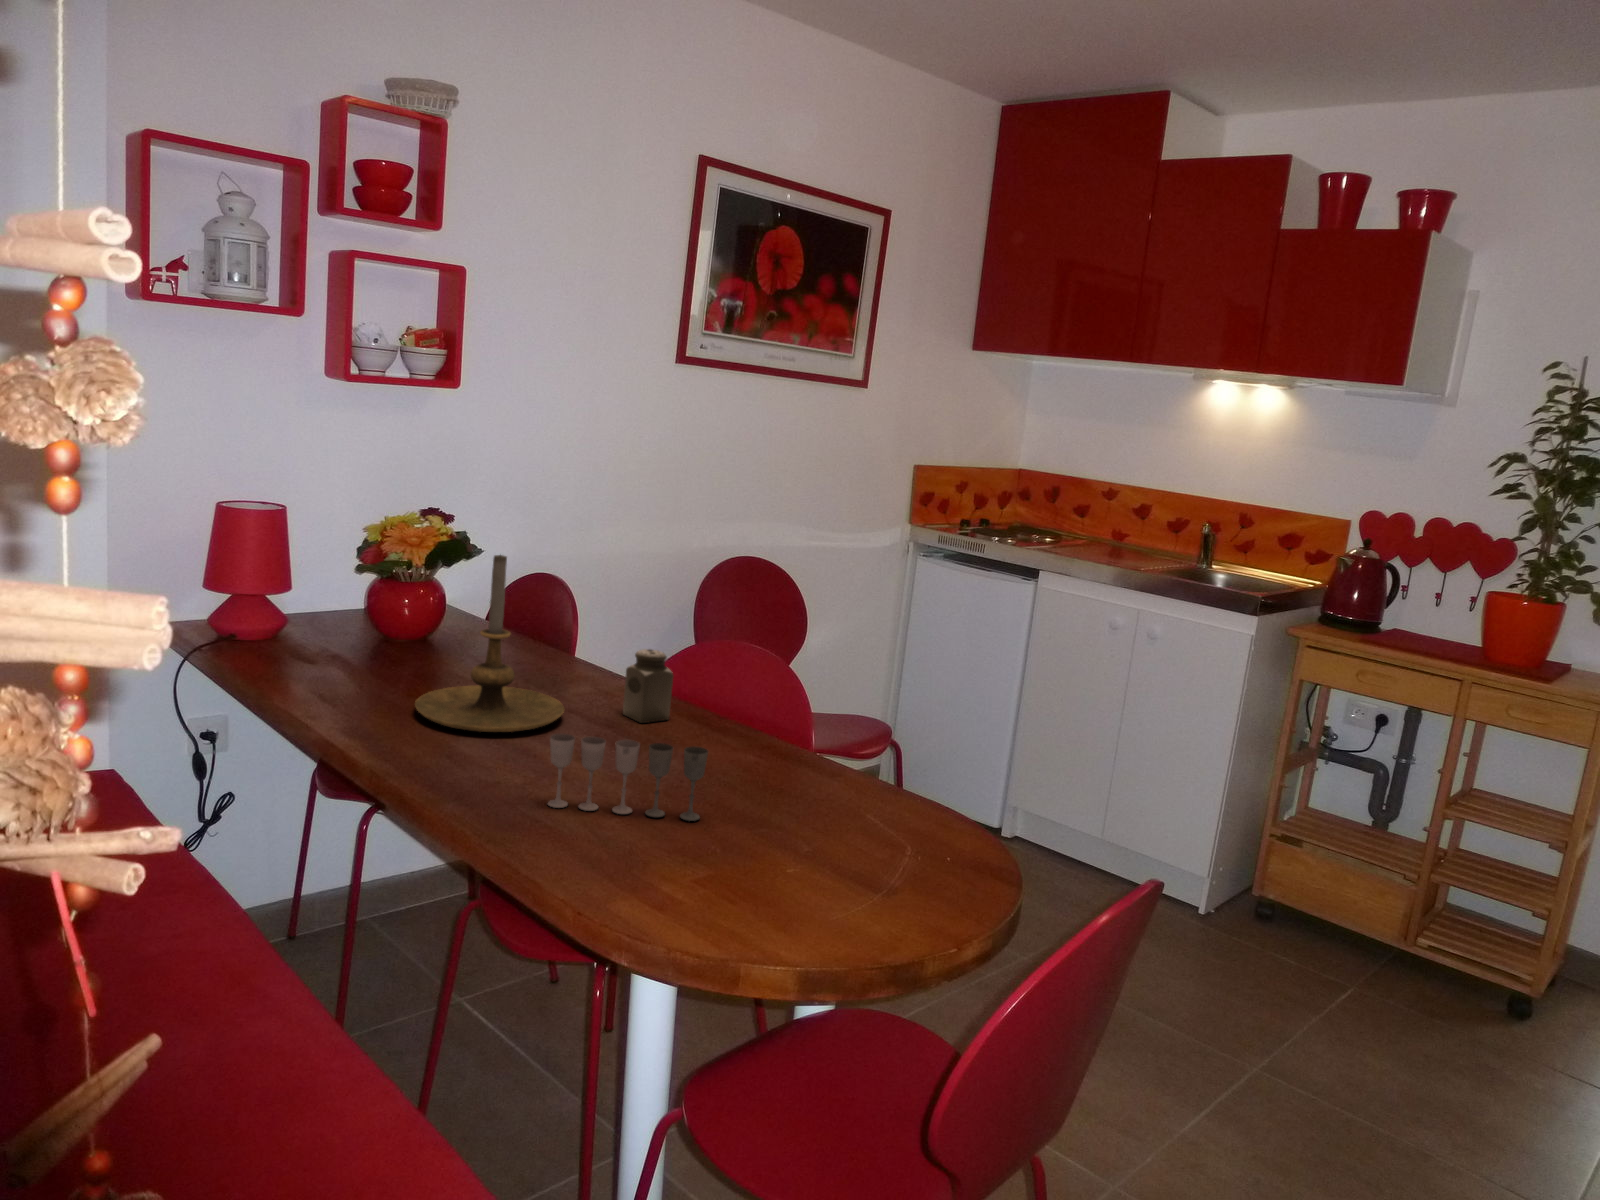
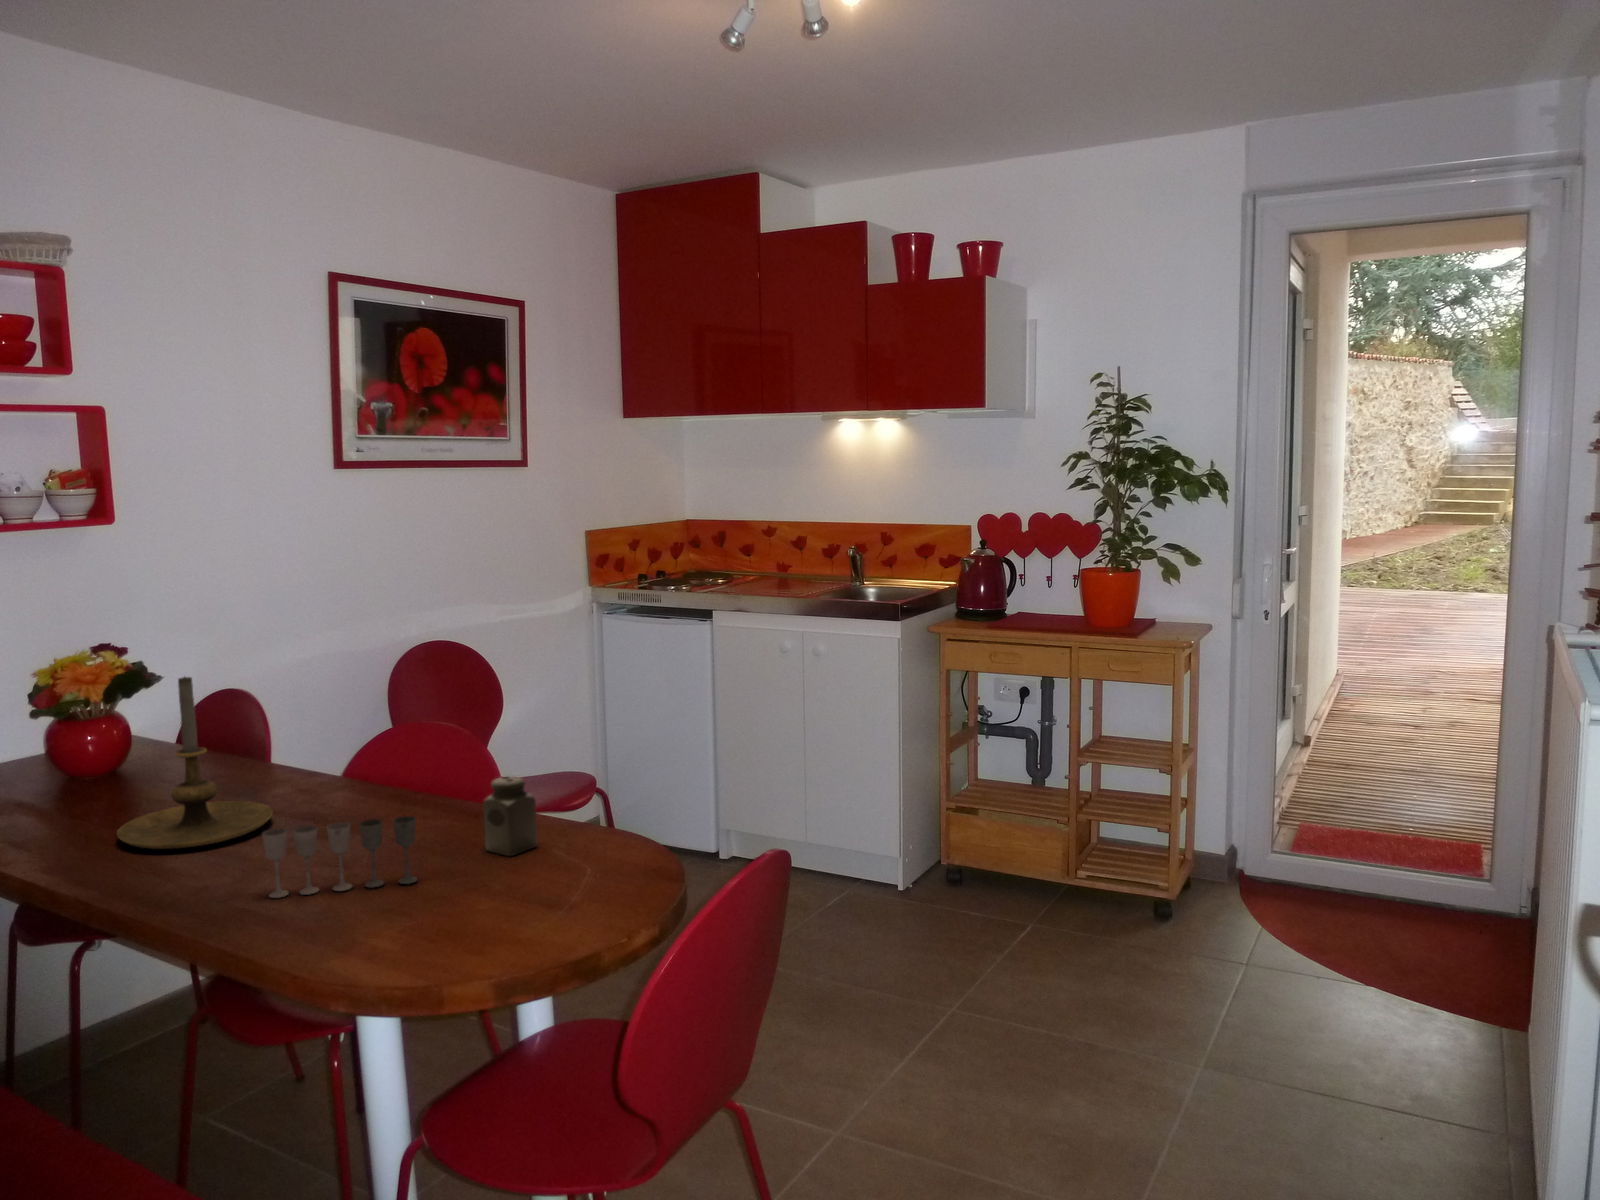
salt shaker: present [623,649,673,723] -> present [483,776,537,856]

